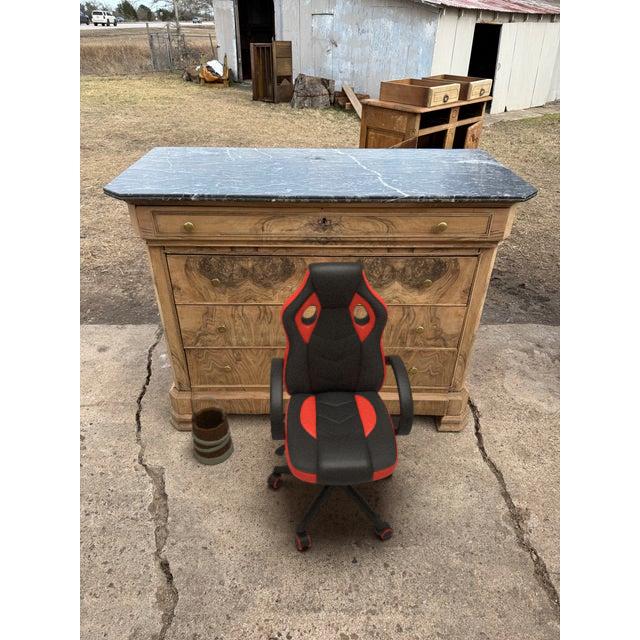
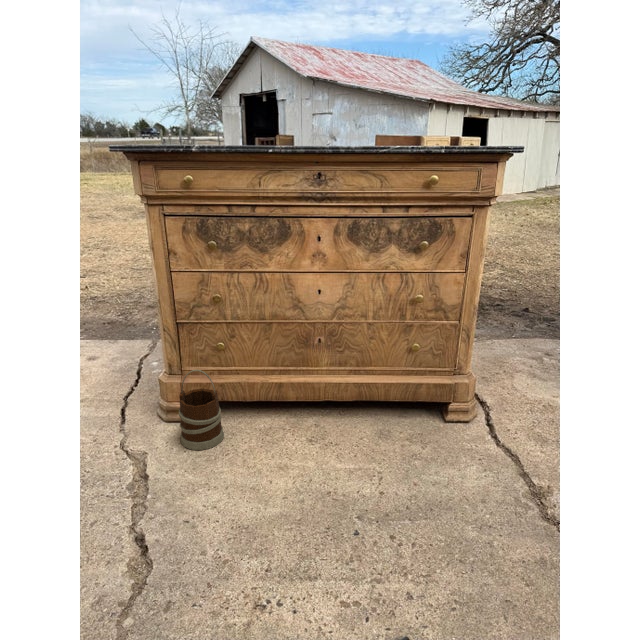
chair: present [267,262,414,550] -> none [259,215,416,523]

